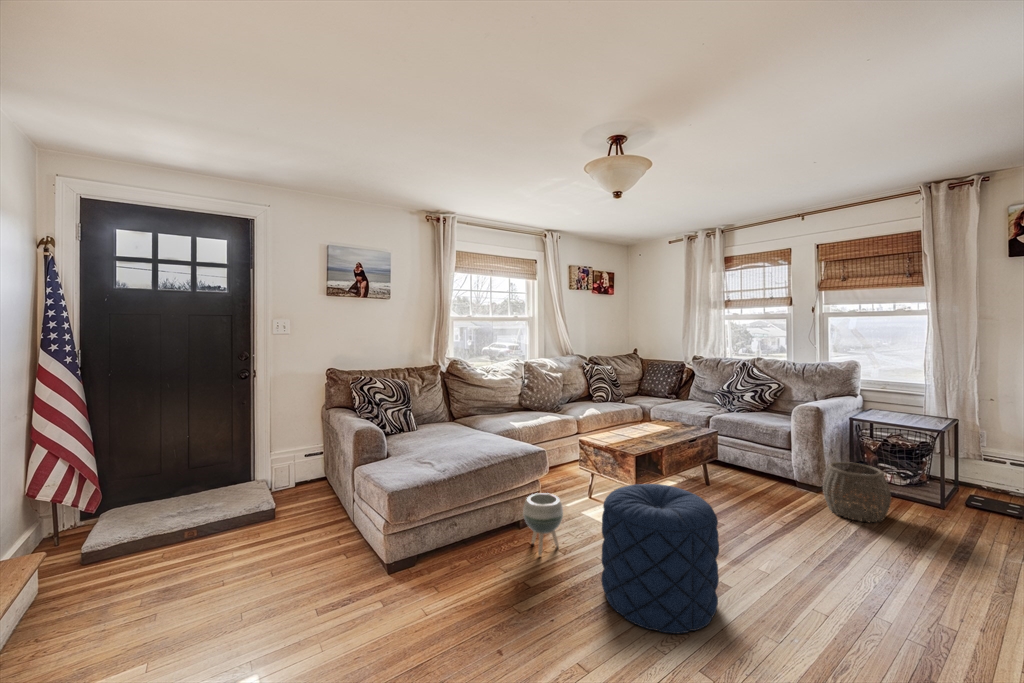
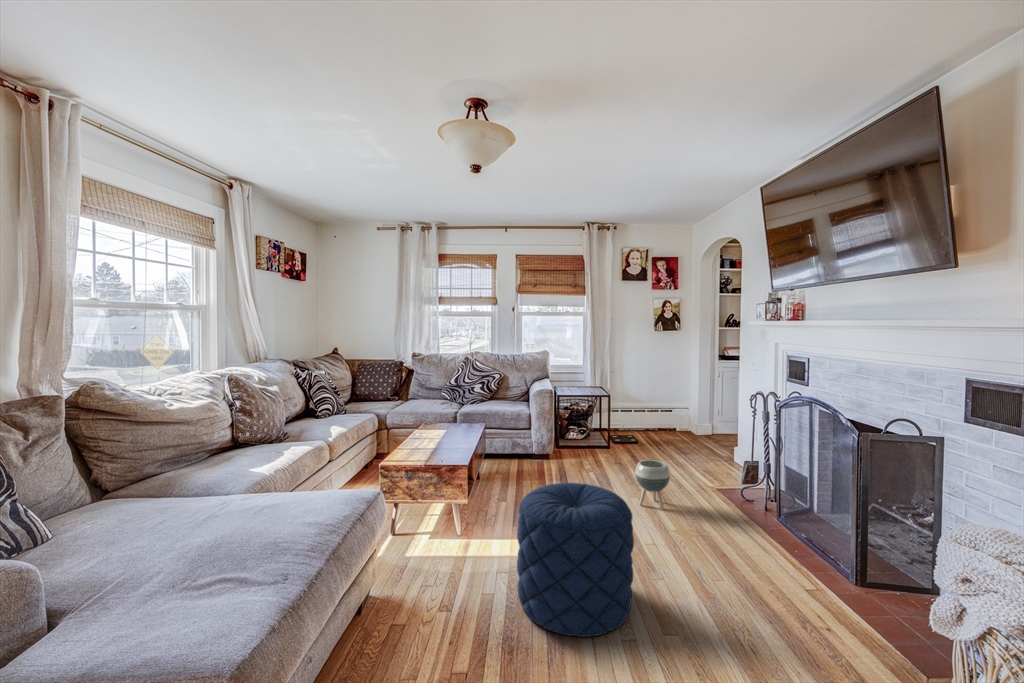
woven basket: present [823,462,891,522] -> none [564,432,608,477]
planter: present [523,493,563,556] -> present [635,460,670,509]

